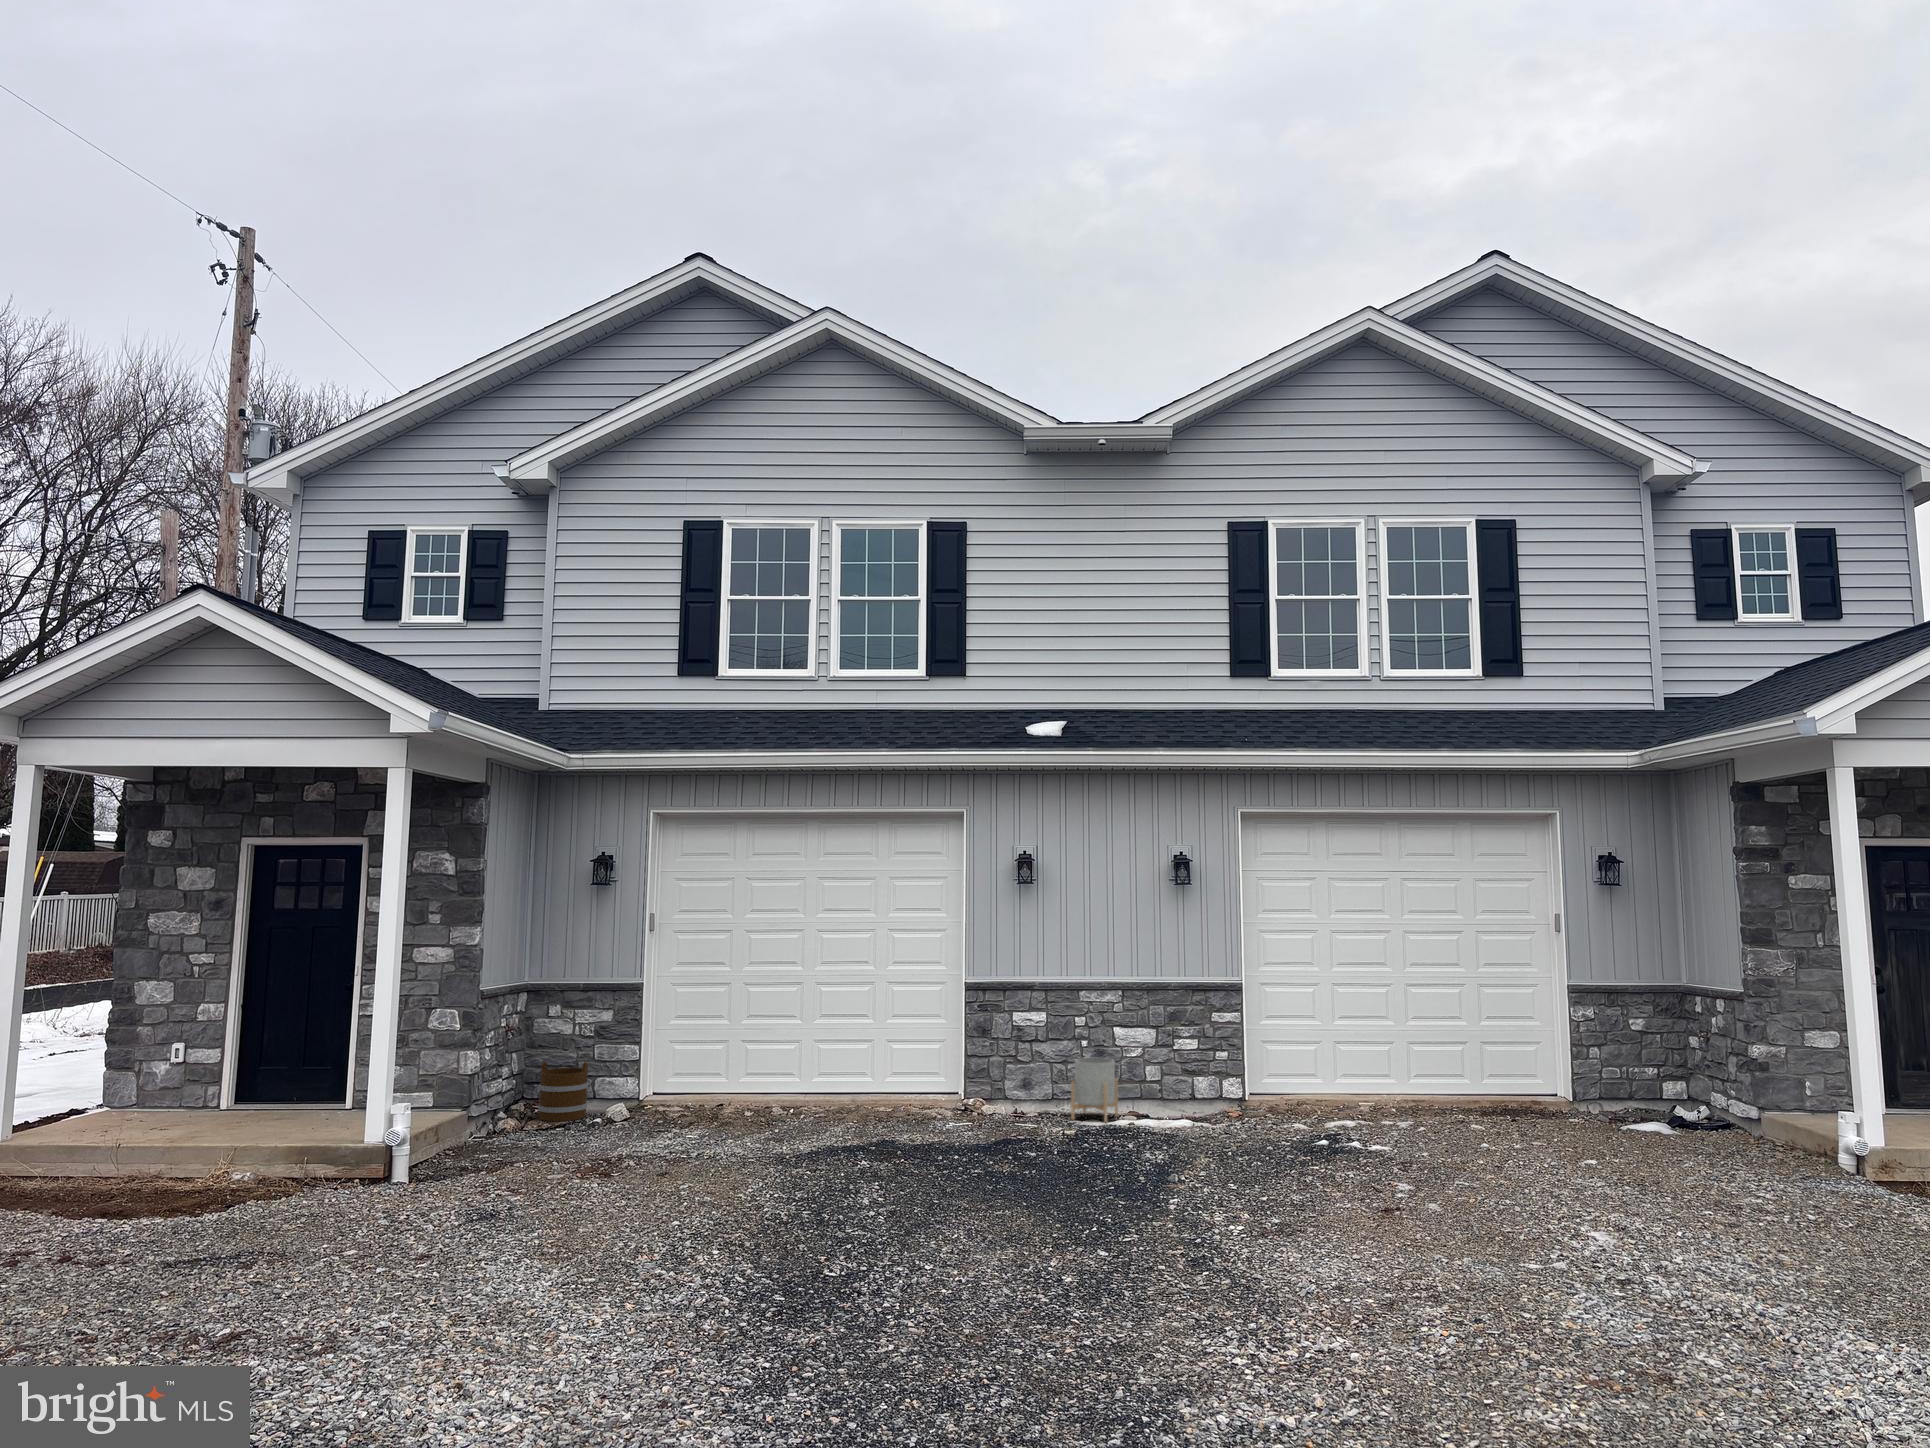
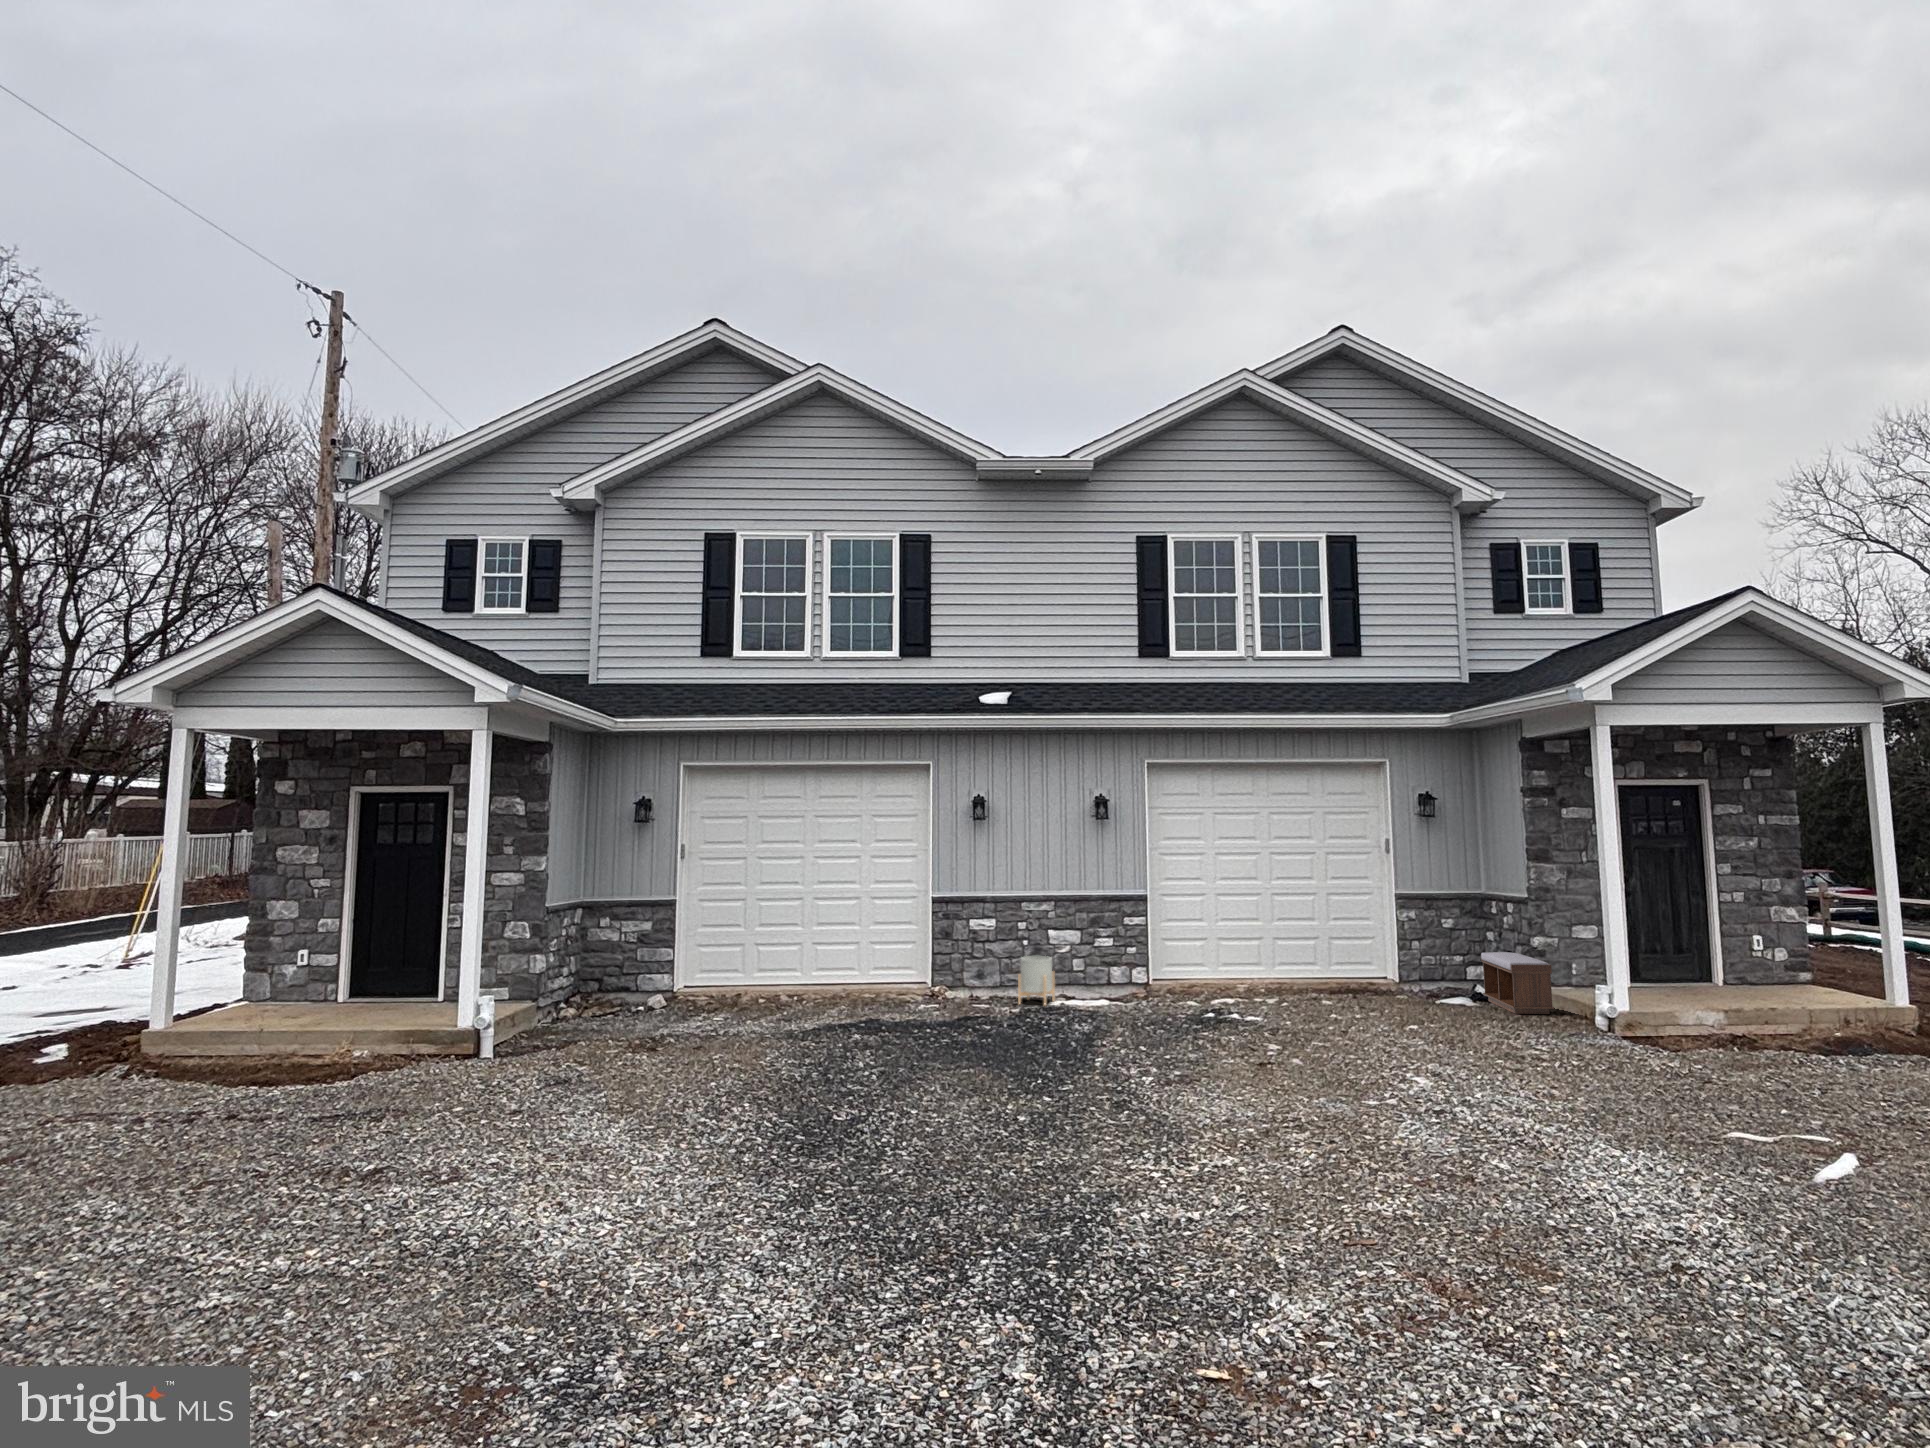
bench: none [1676,1061,1776,1144] -> present [1481,952,1554,1014]
bucket: present [538,1062,588,1121] -> none [592,965,632,1012]

